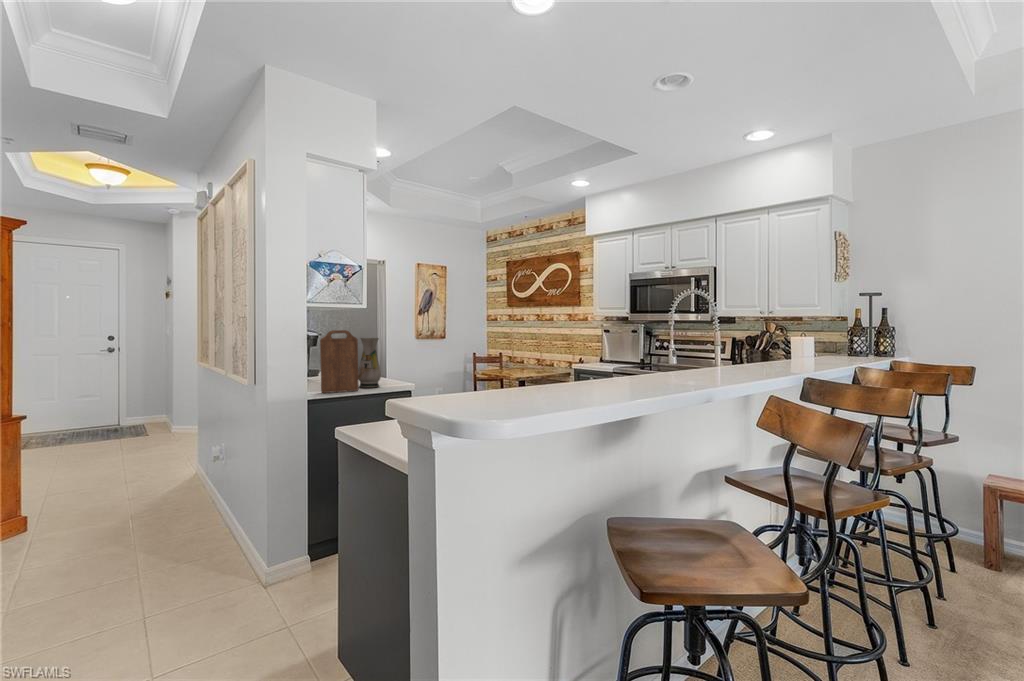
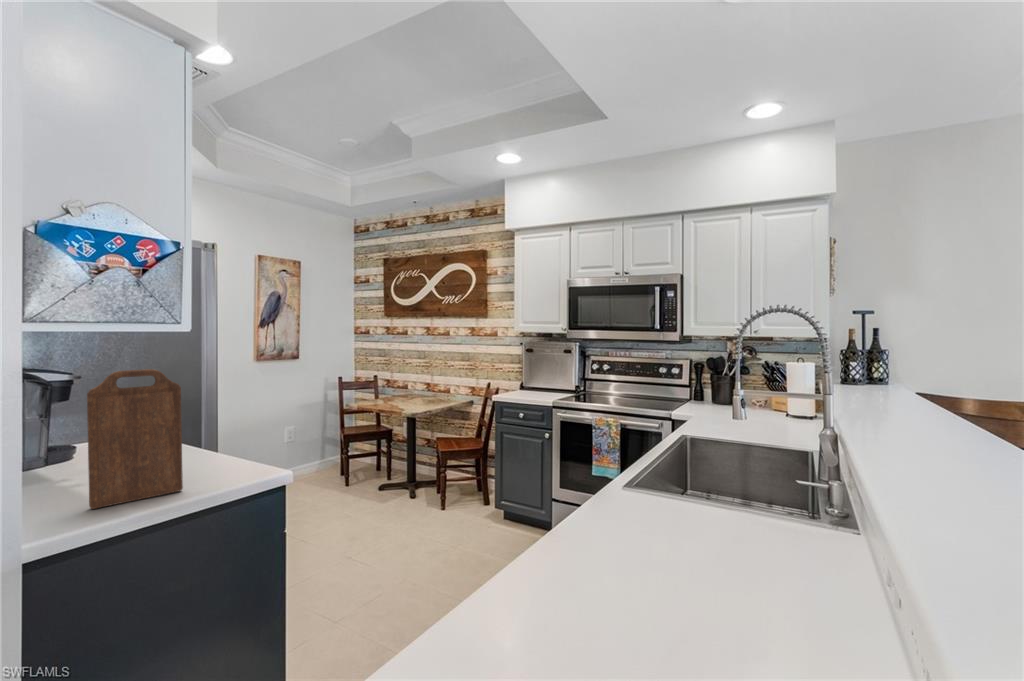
vase: present [358,338,381,387] -> none [178,379,229,478]

